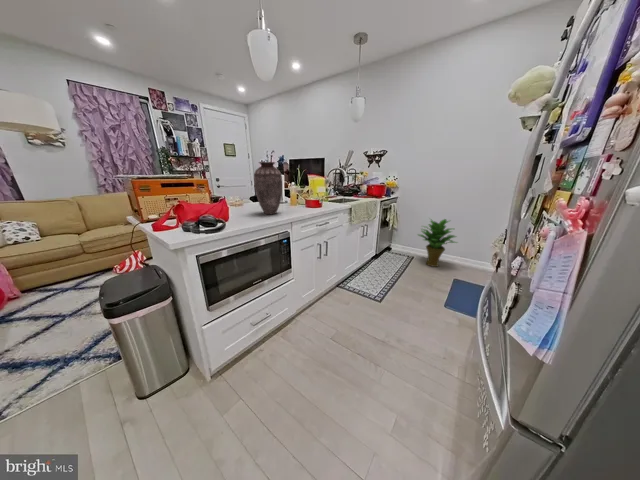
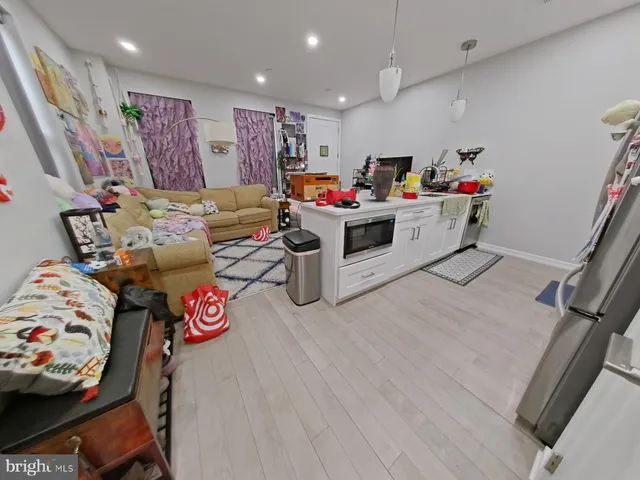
potted plant: present [419,219,456,267] -> none [510,215,562,266]

